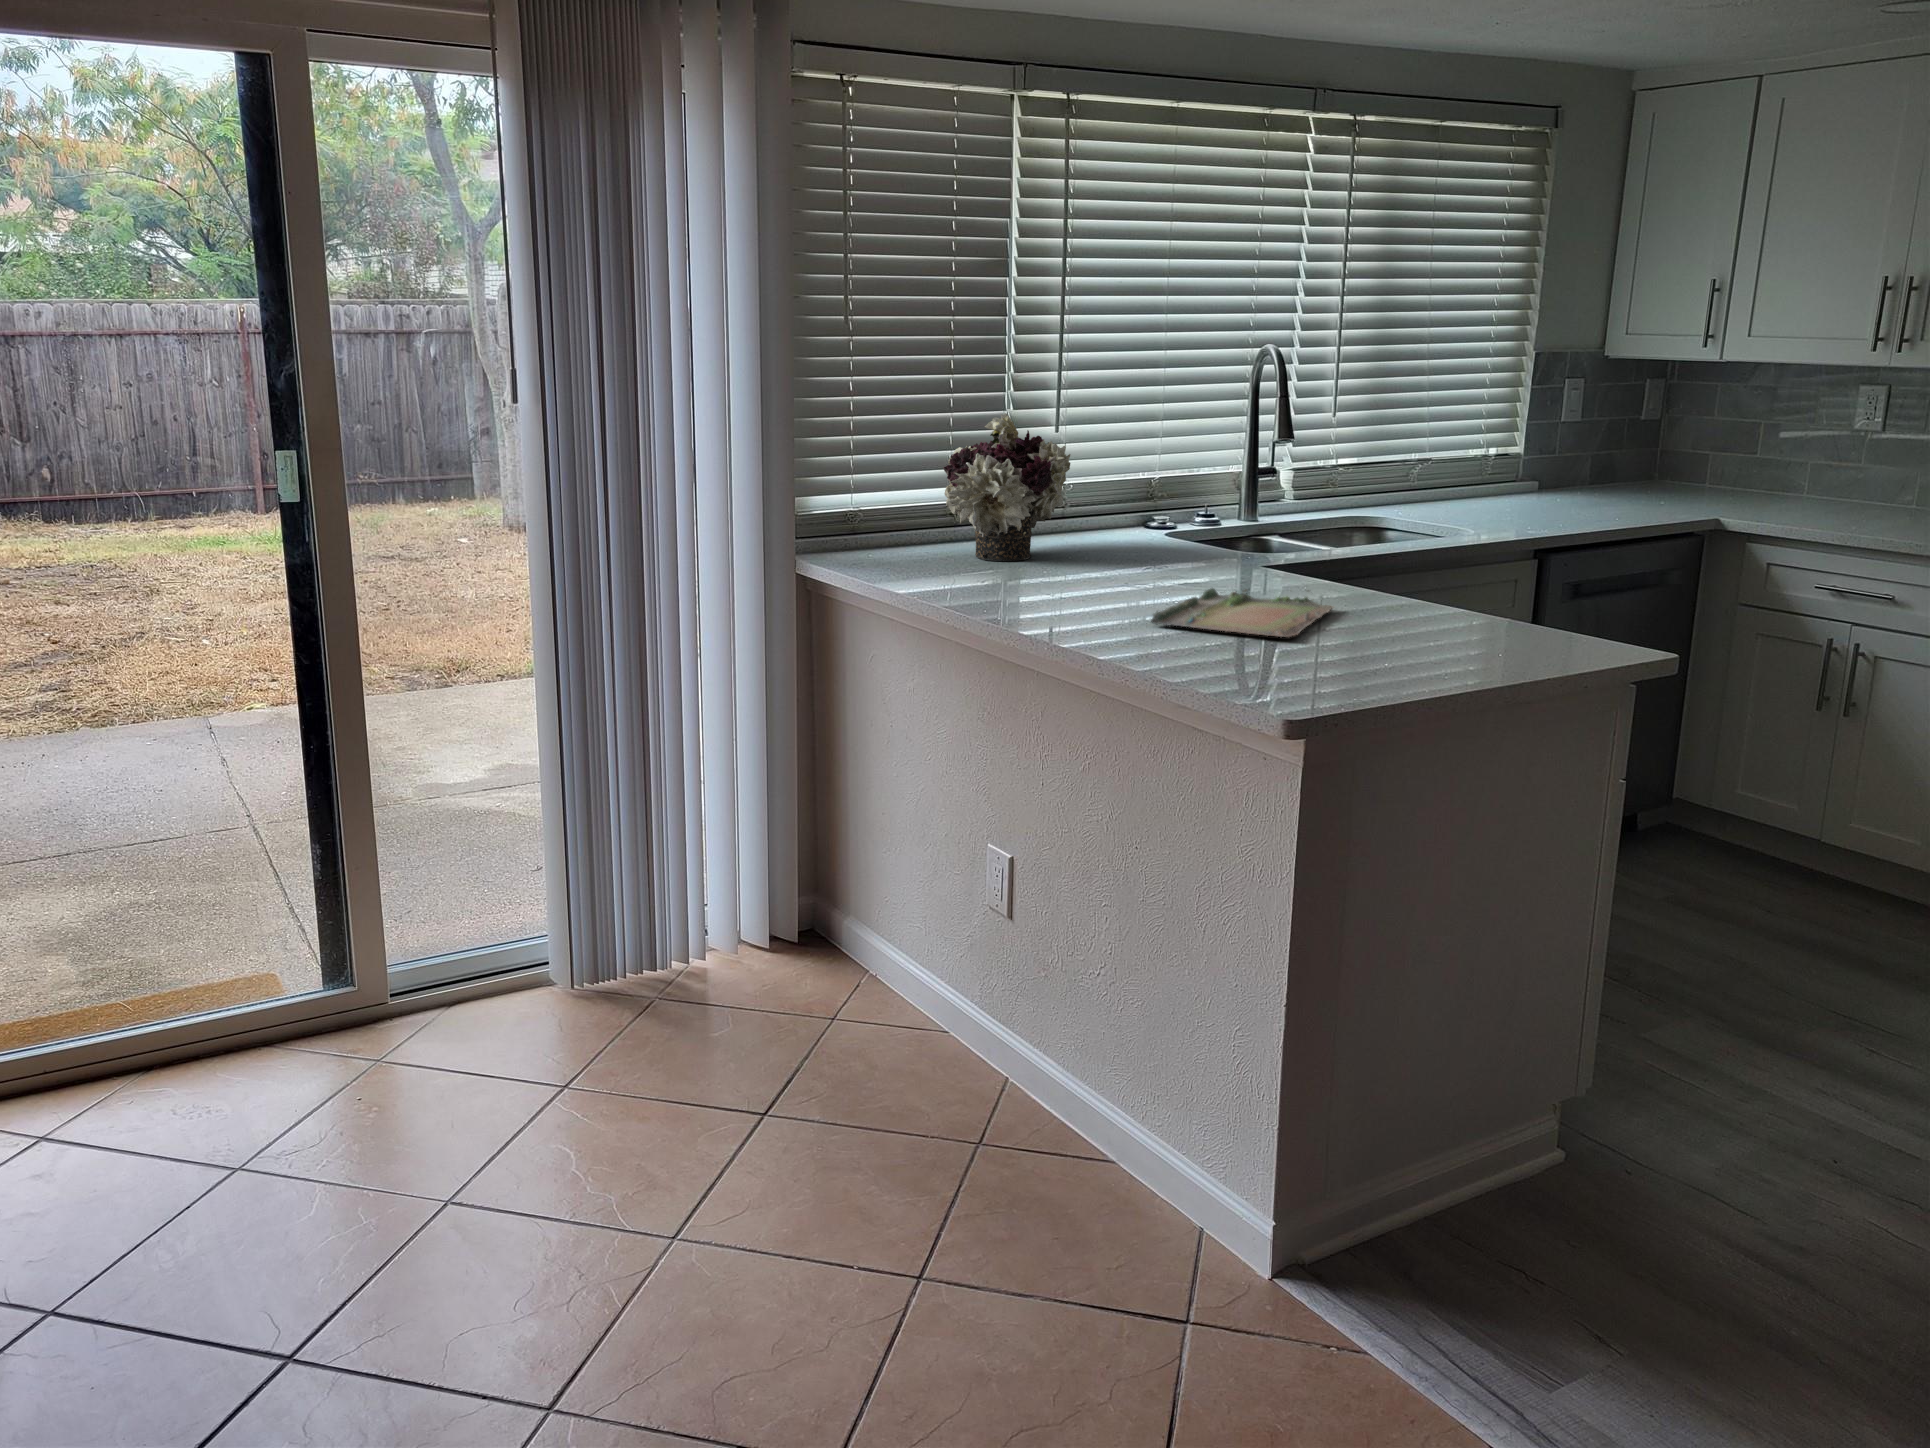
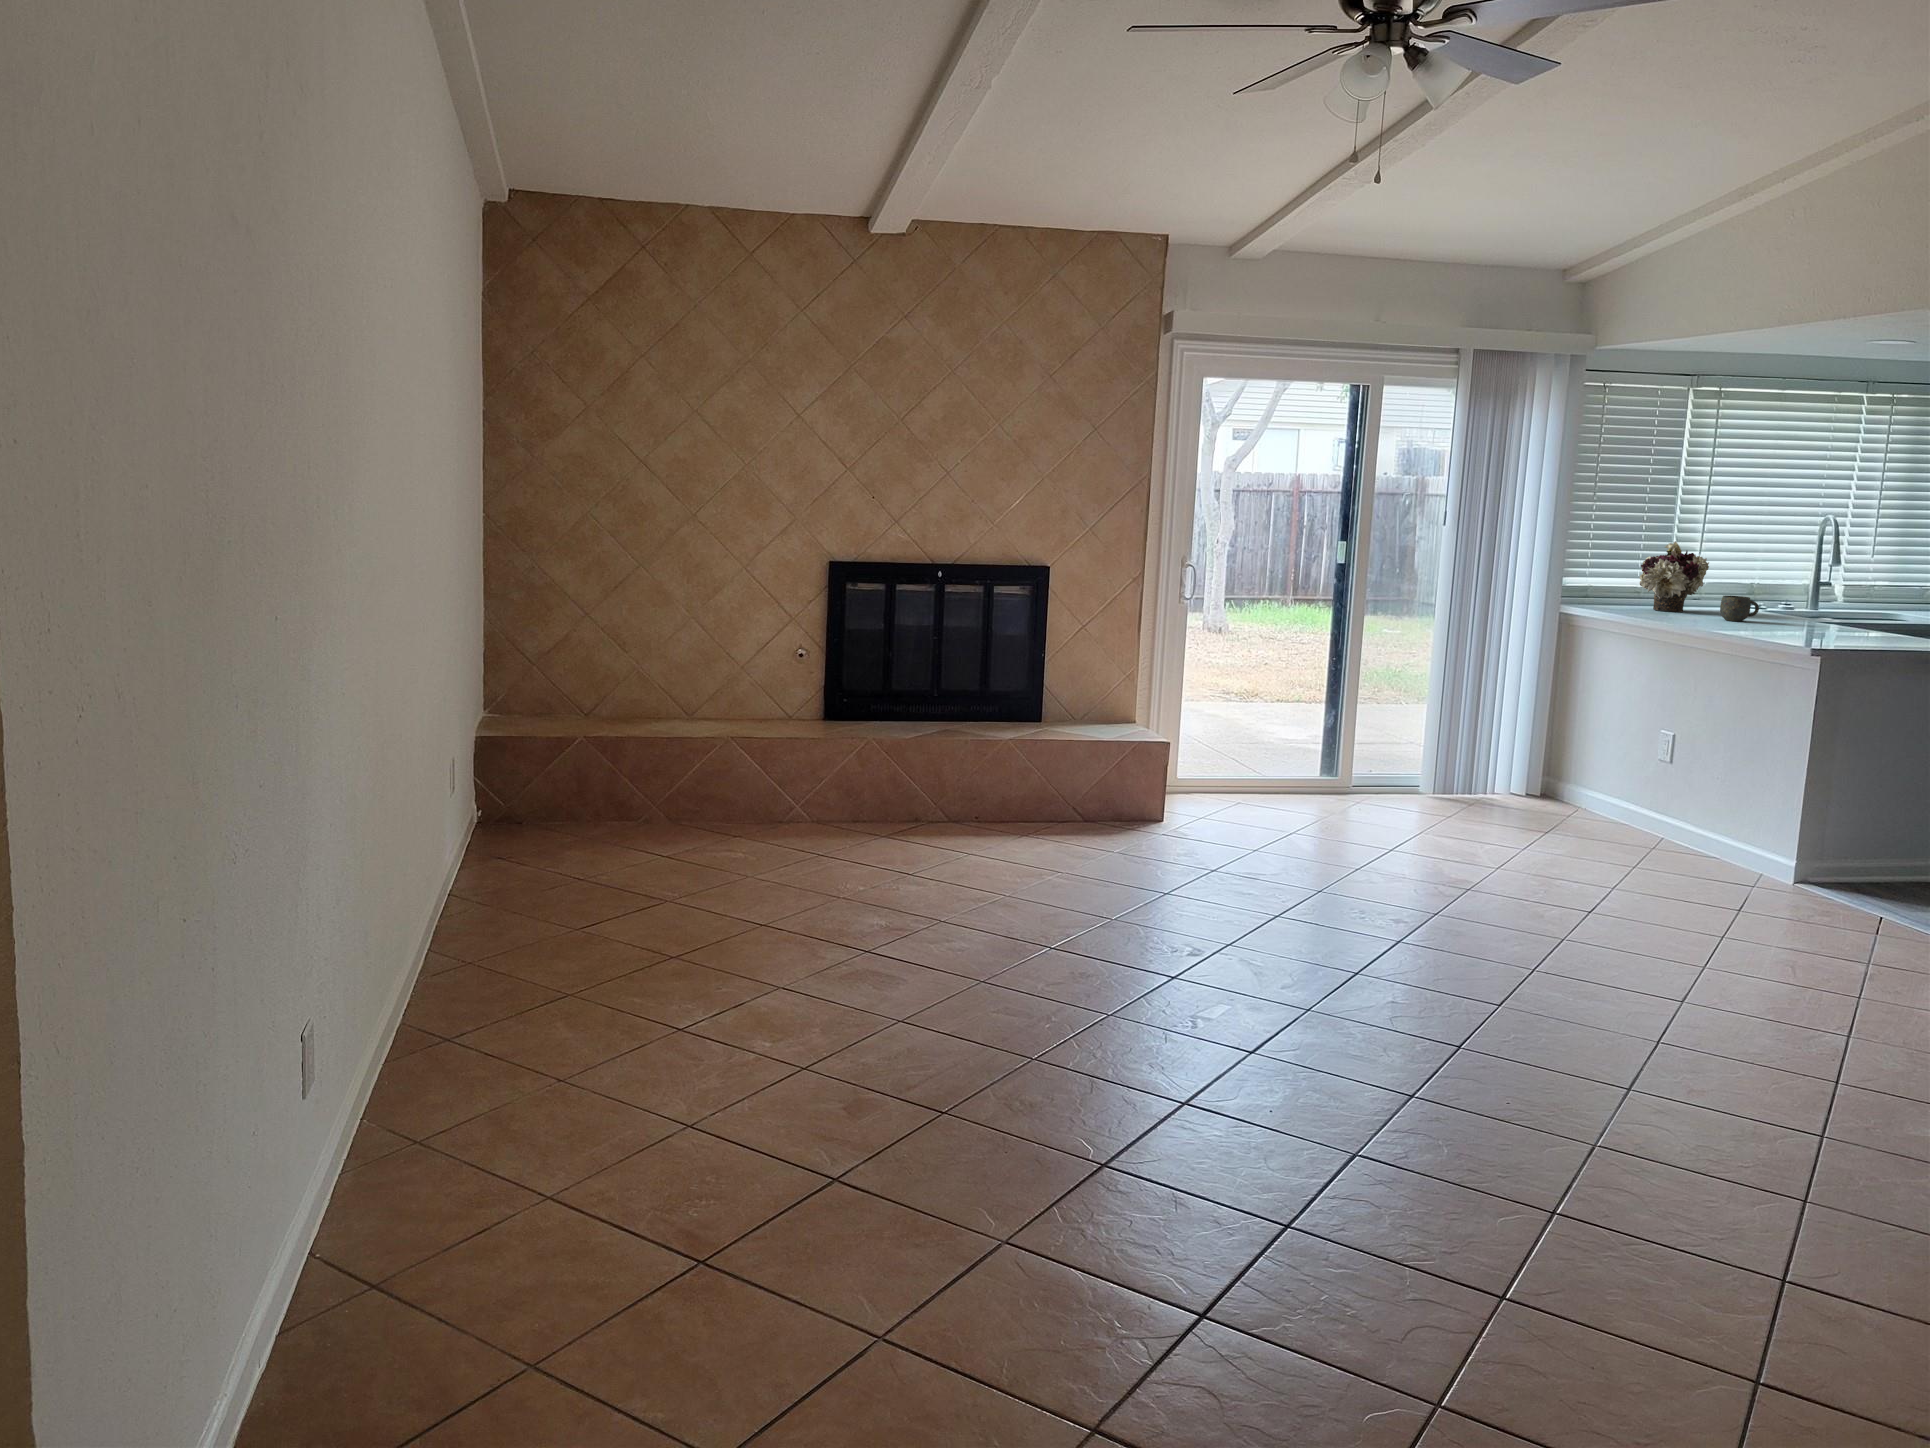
mug: none [1096,529,1169,586] -> present [1720,595,1759,621]
tray: present [1151,588,1334,637] -> none [1747,622,1842,635]

